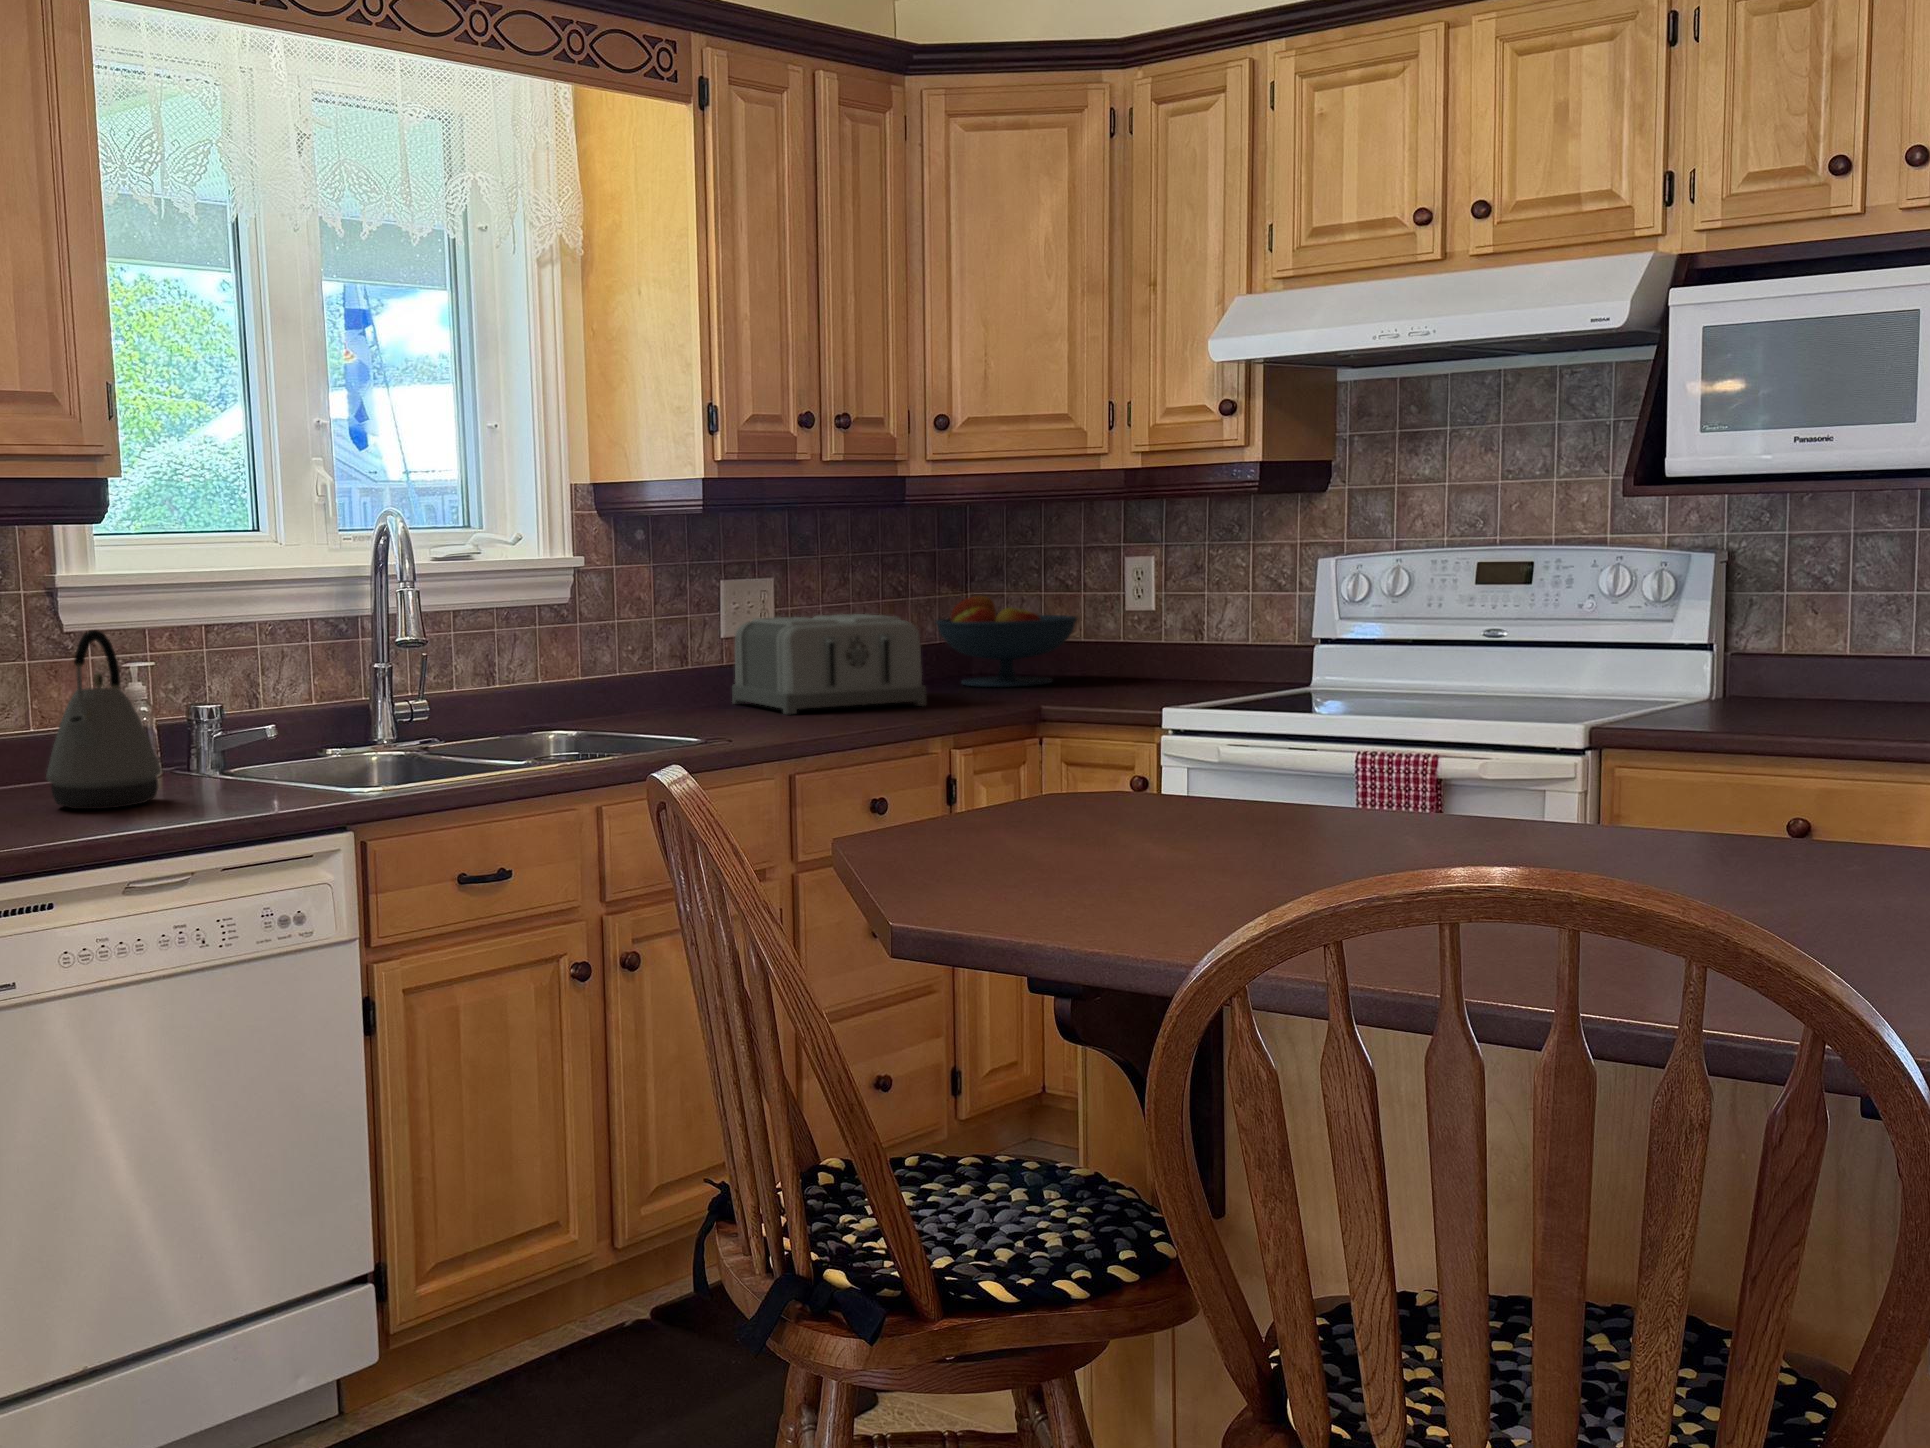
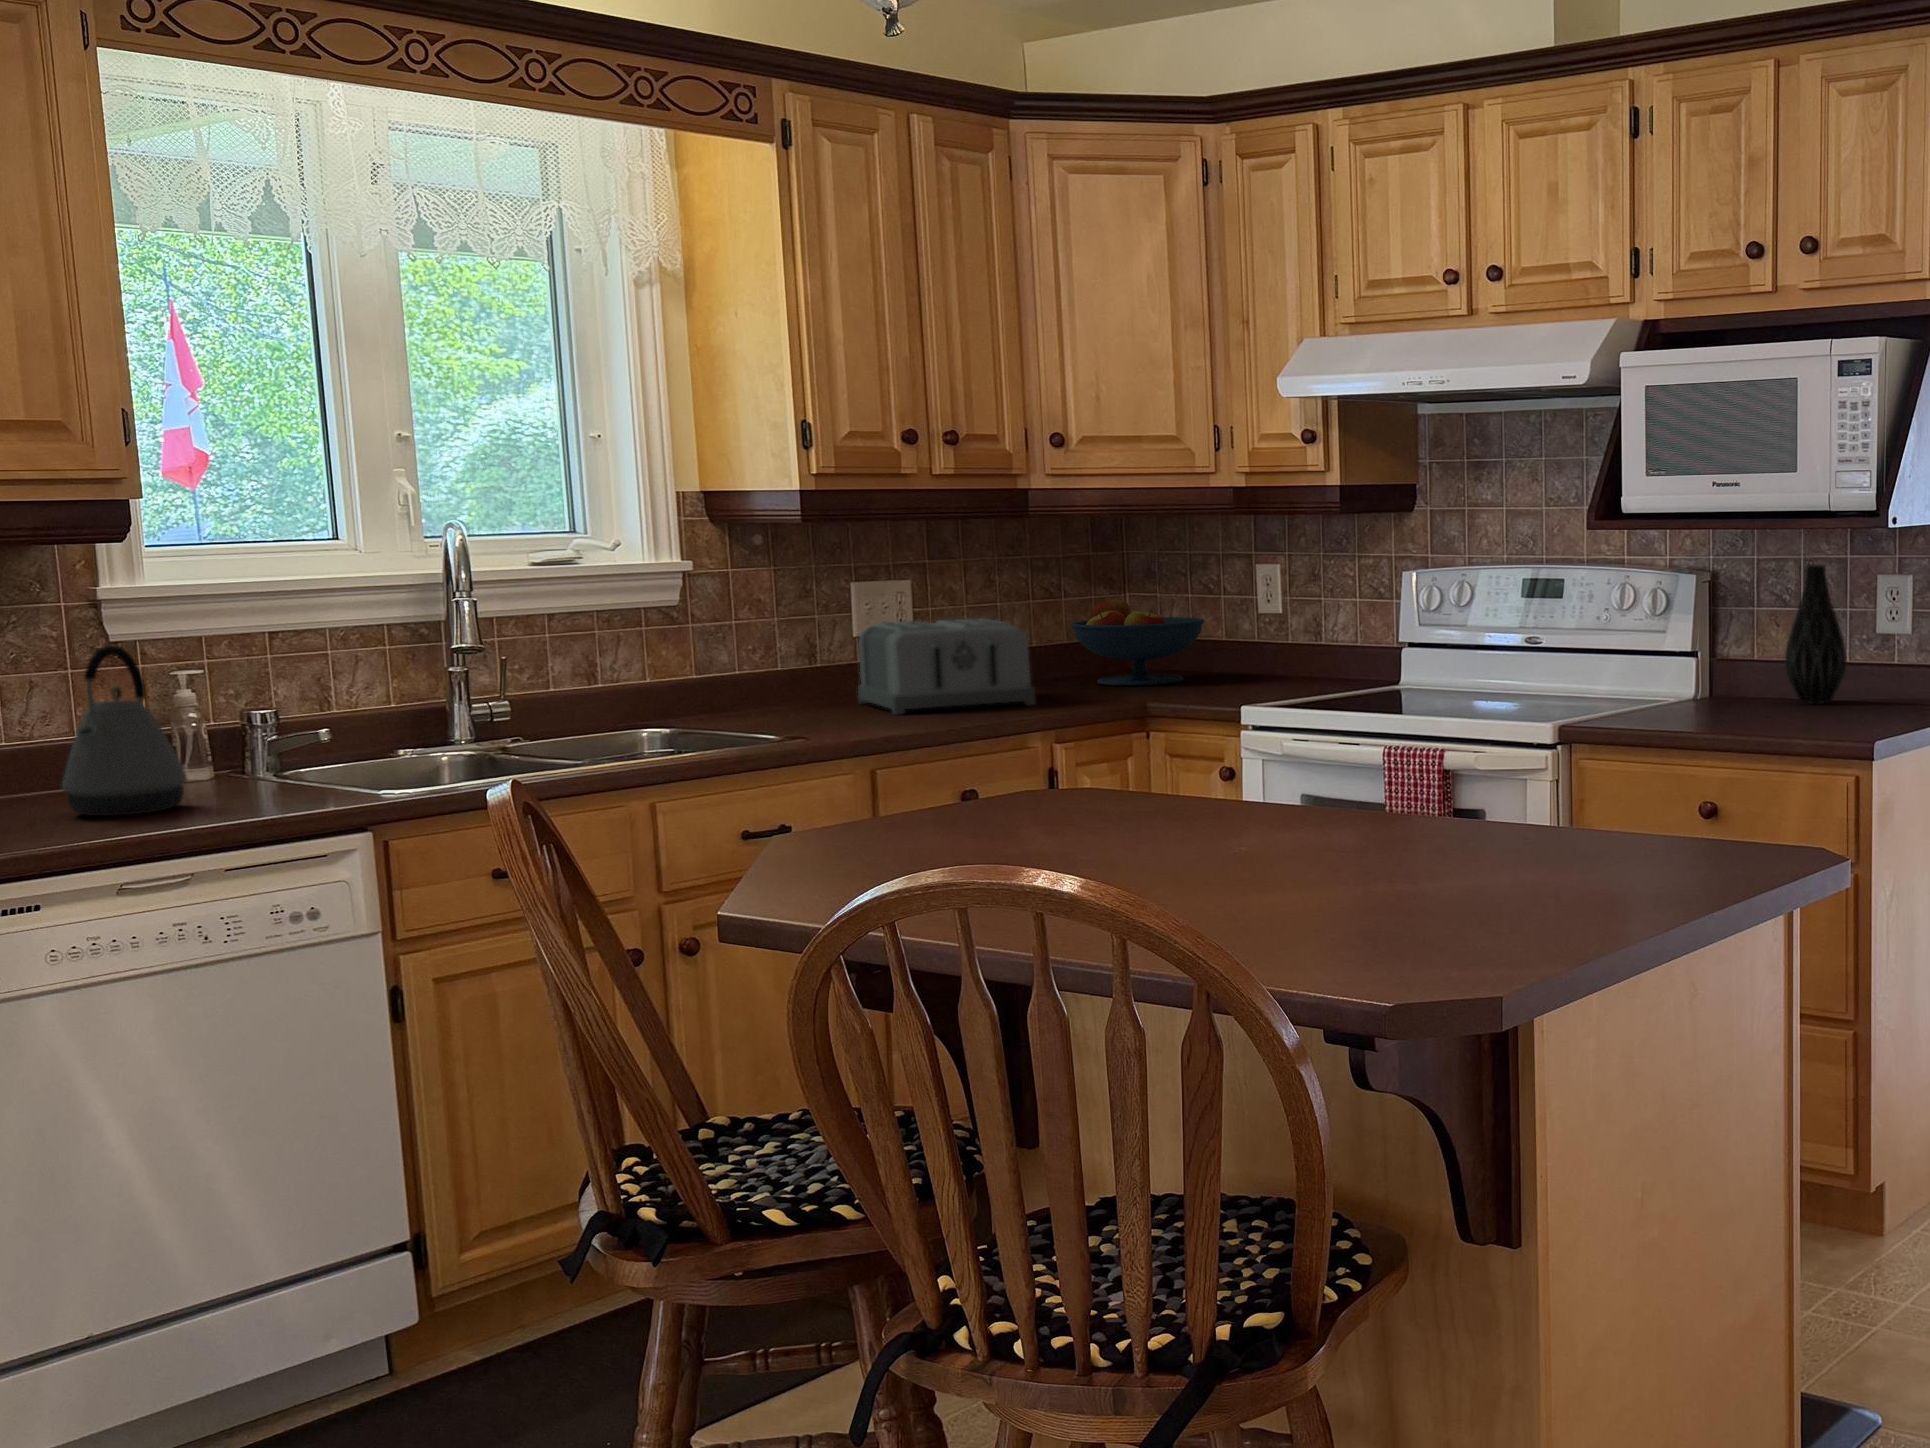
vase: none [1829,541,1912,705] -> present [1785,564,1846,704]

